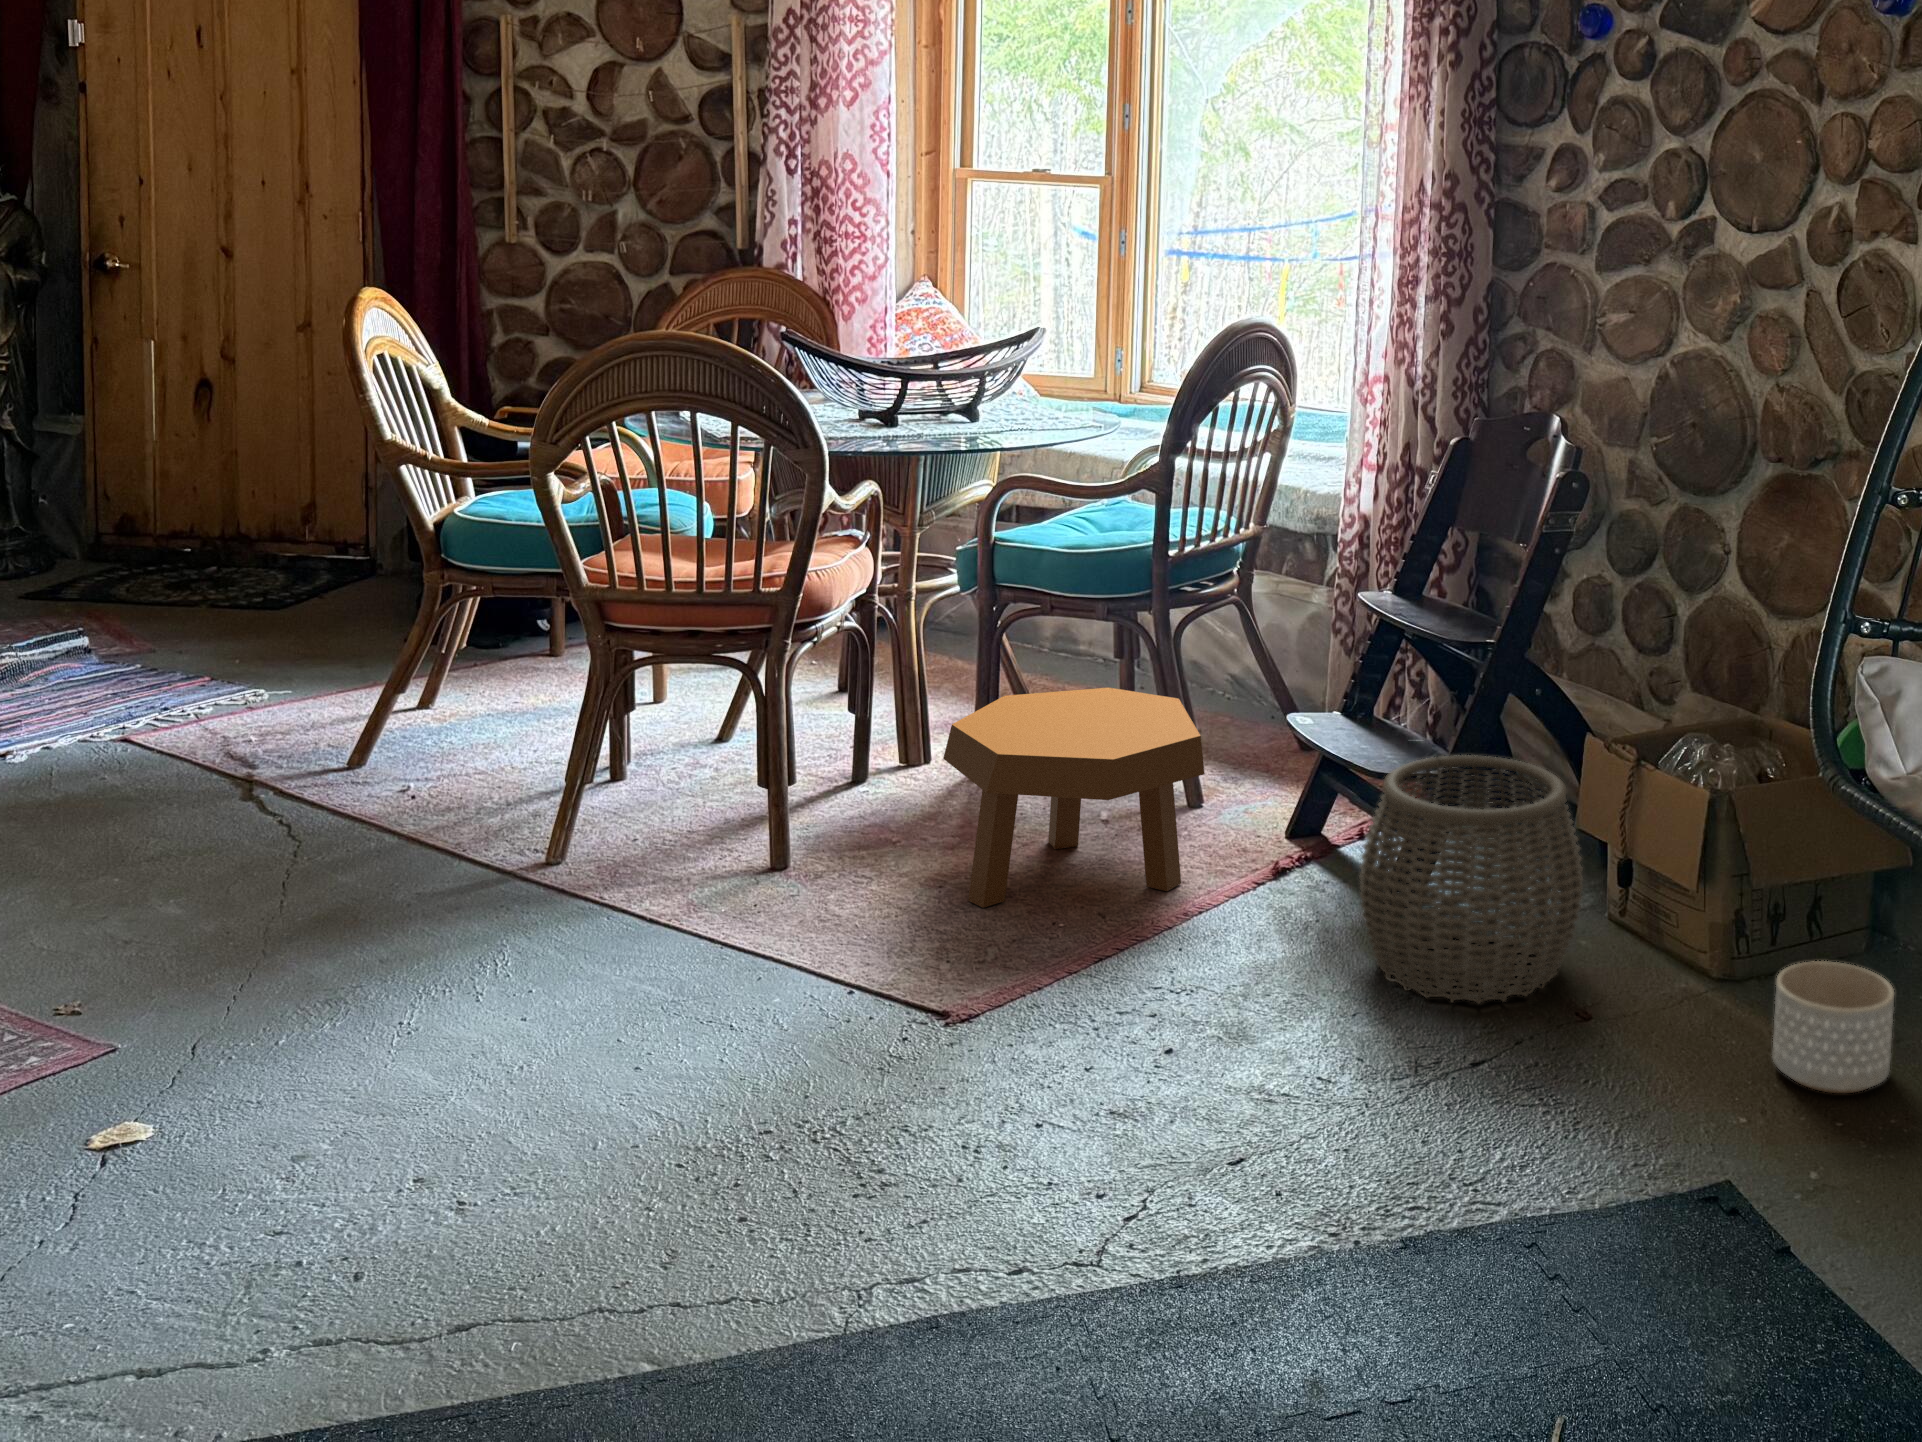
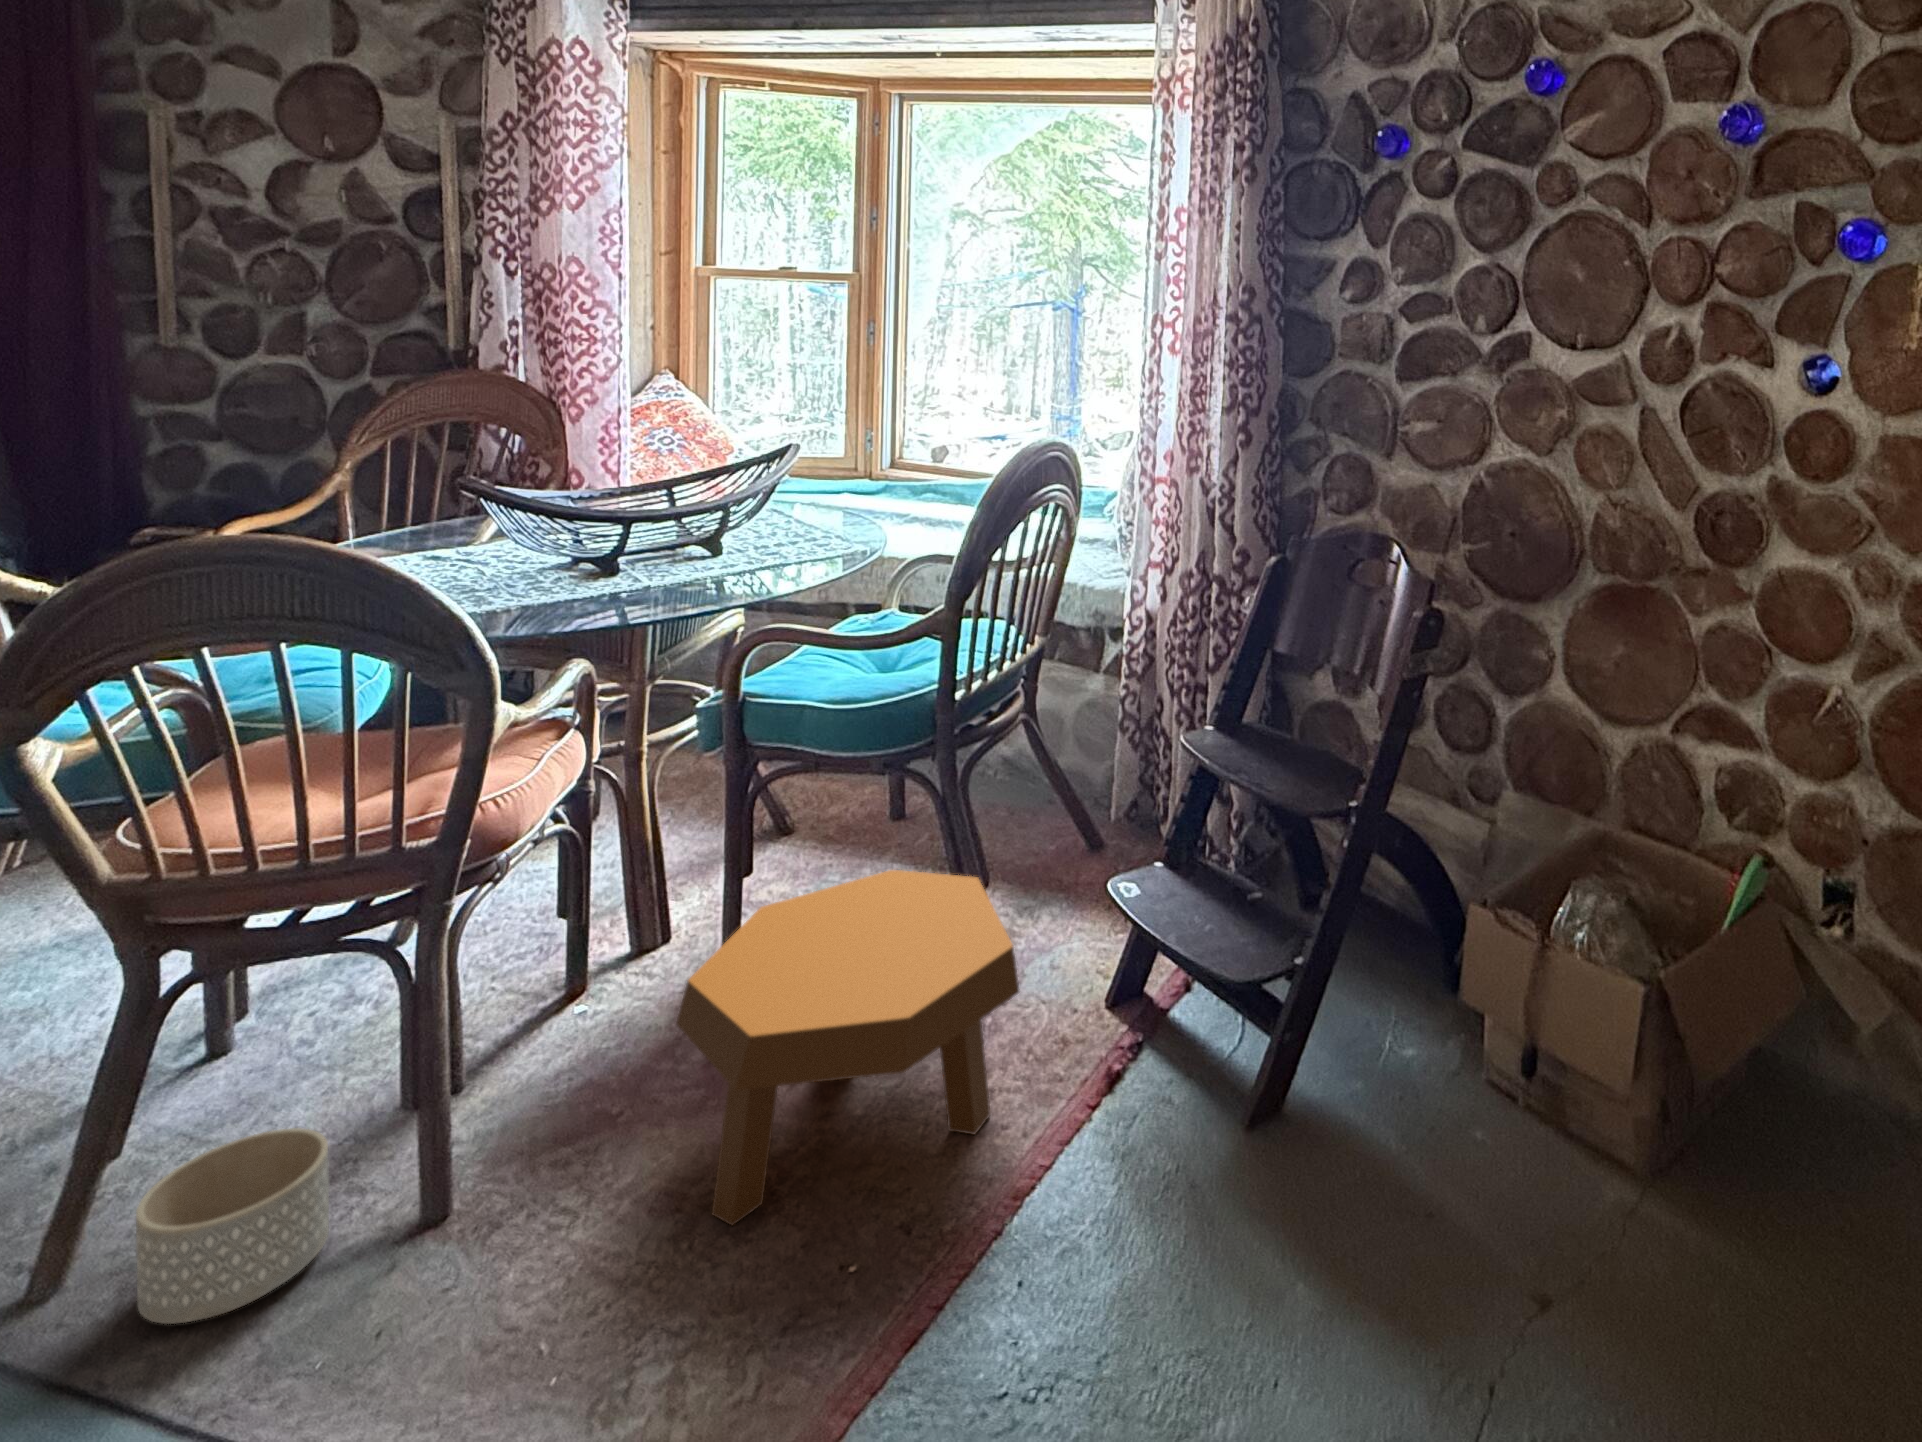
woven basket: present [1360,755,1583,1003] -> none [1226,943,1486,1289]
planter: present [1773,961,1894,1093] -> present [136,1128,329,1324]

